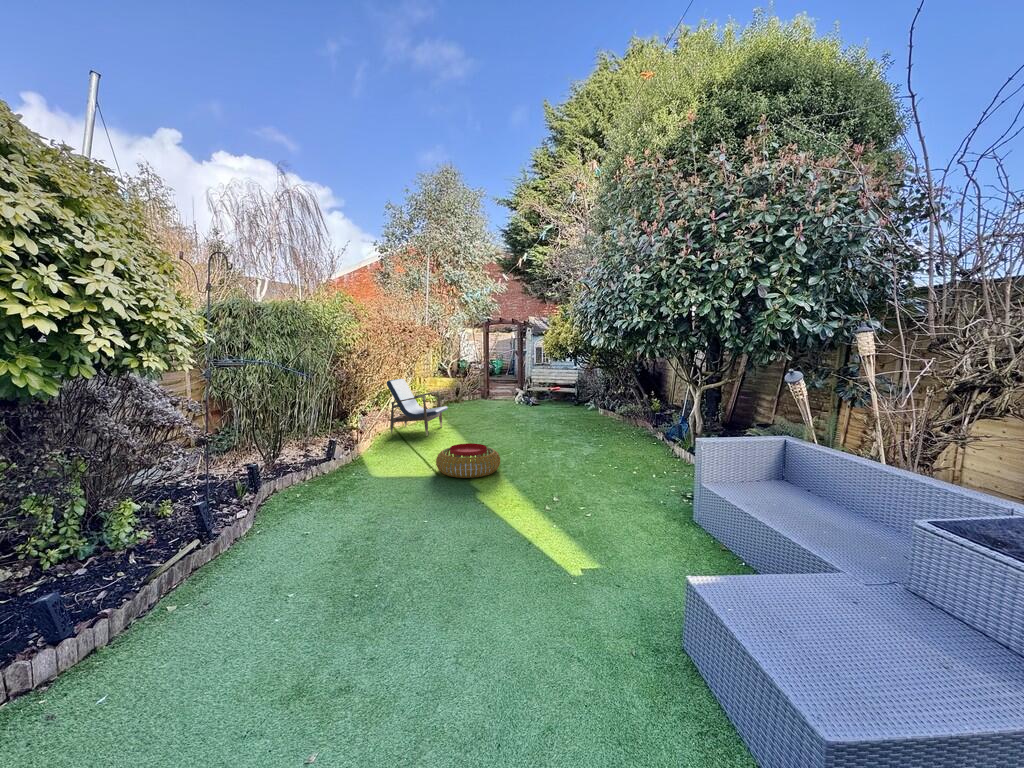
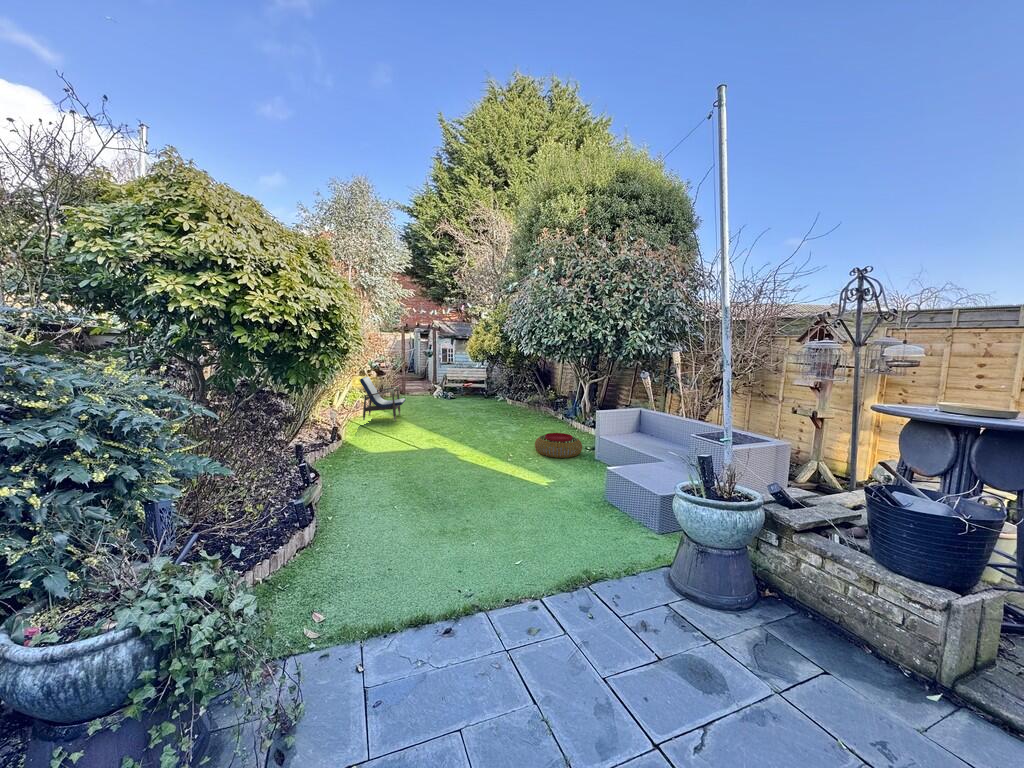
pouf: present [436,443,500,478] -> present [535,433,582,458]

